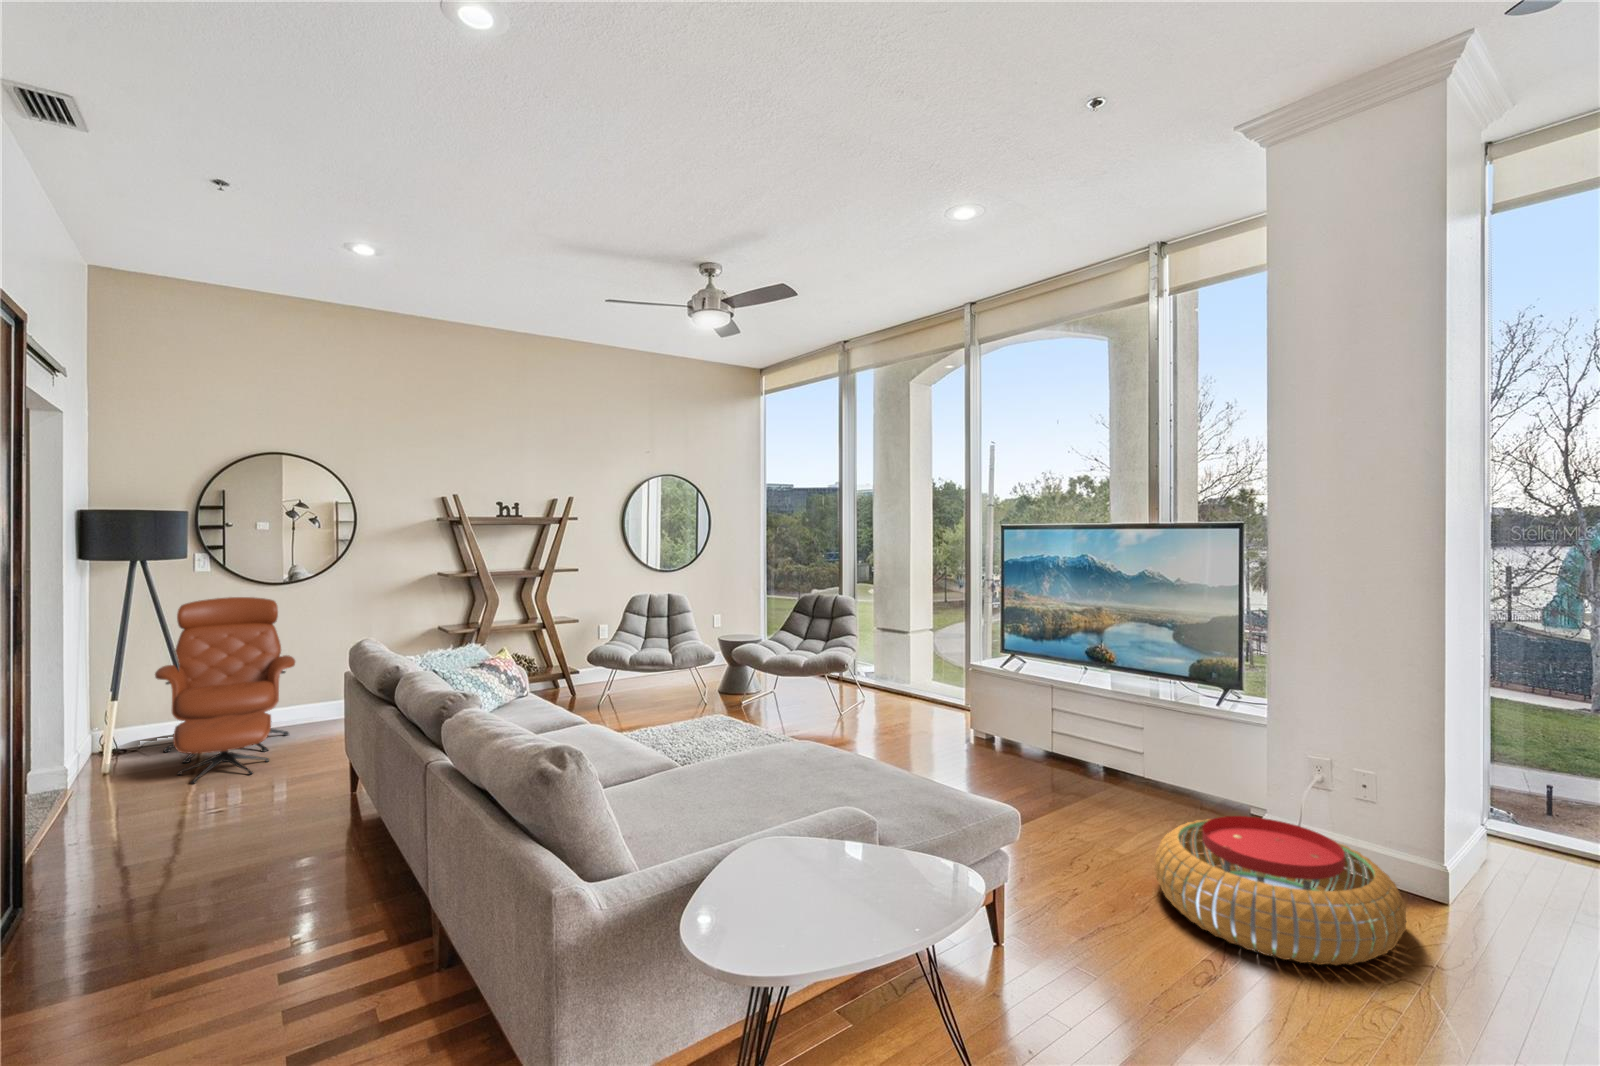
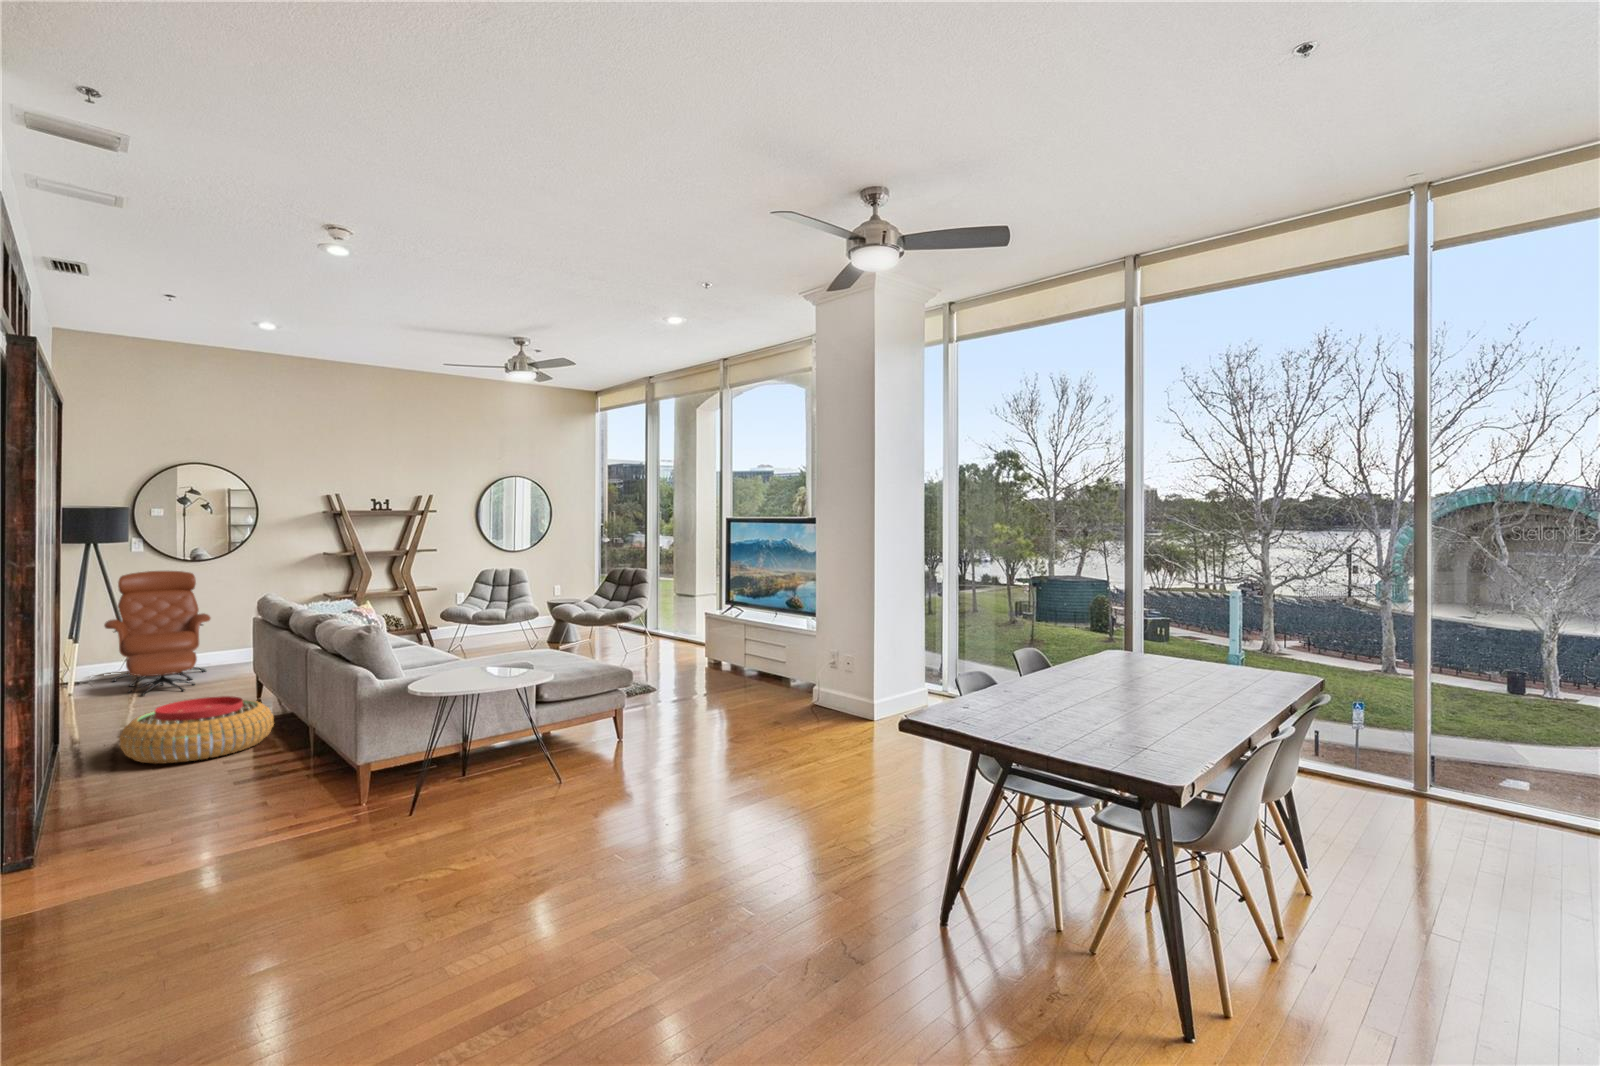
pouf: present [1154,816,1406,965] -> present [120,696,274,764]

